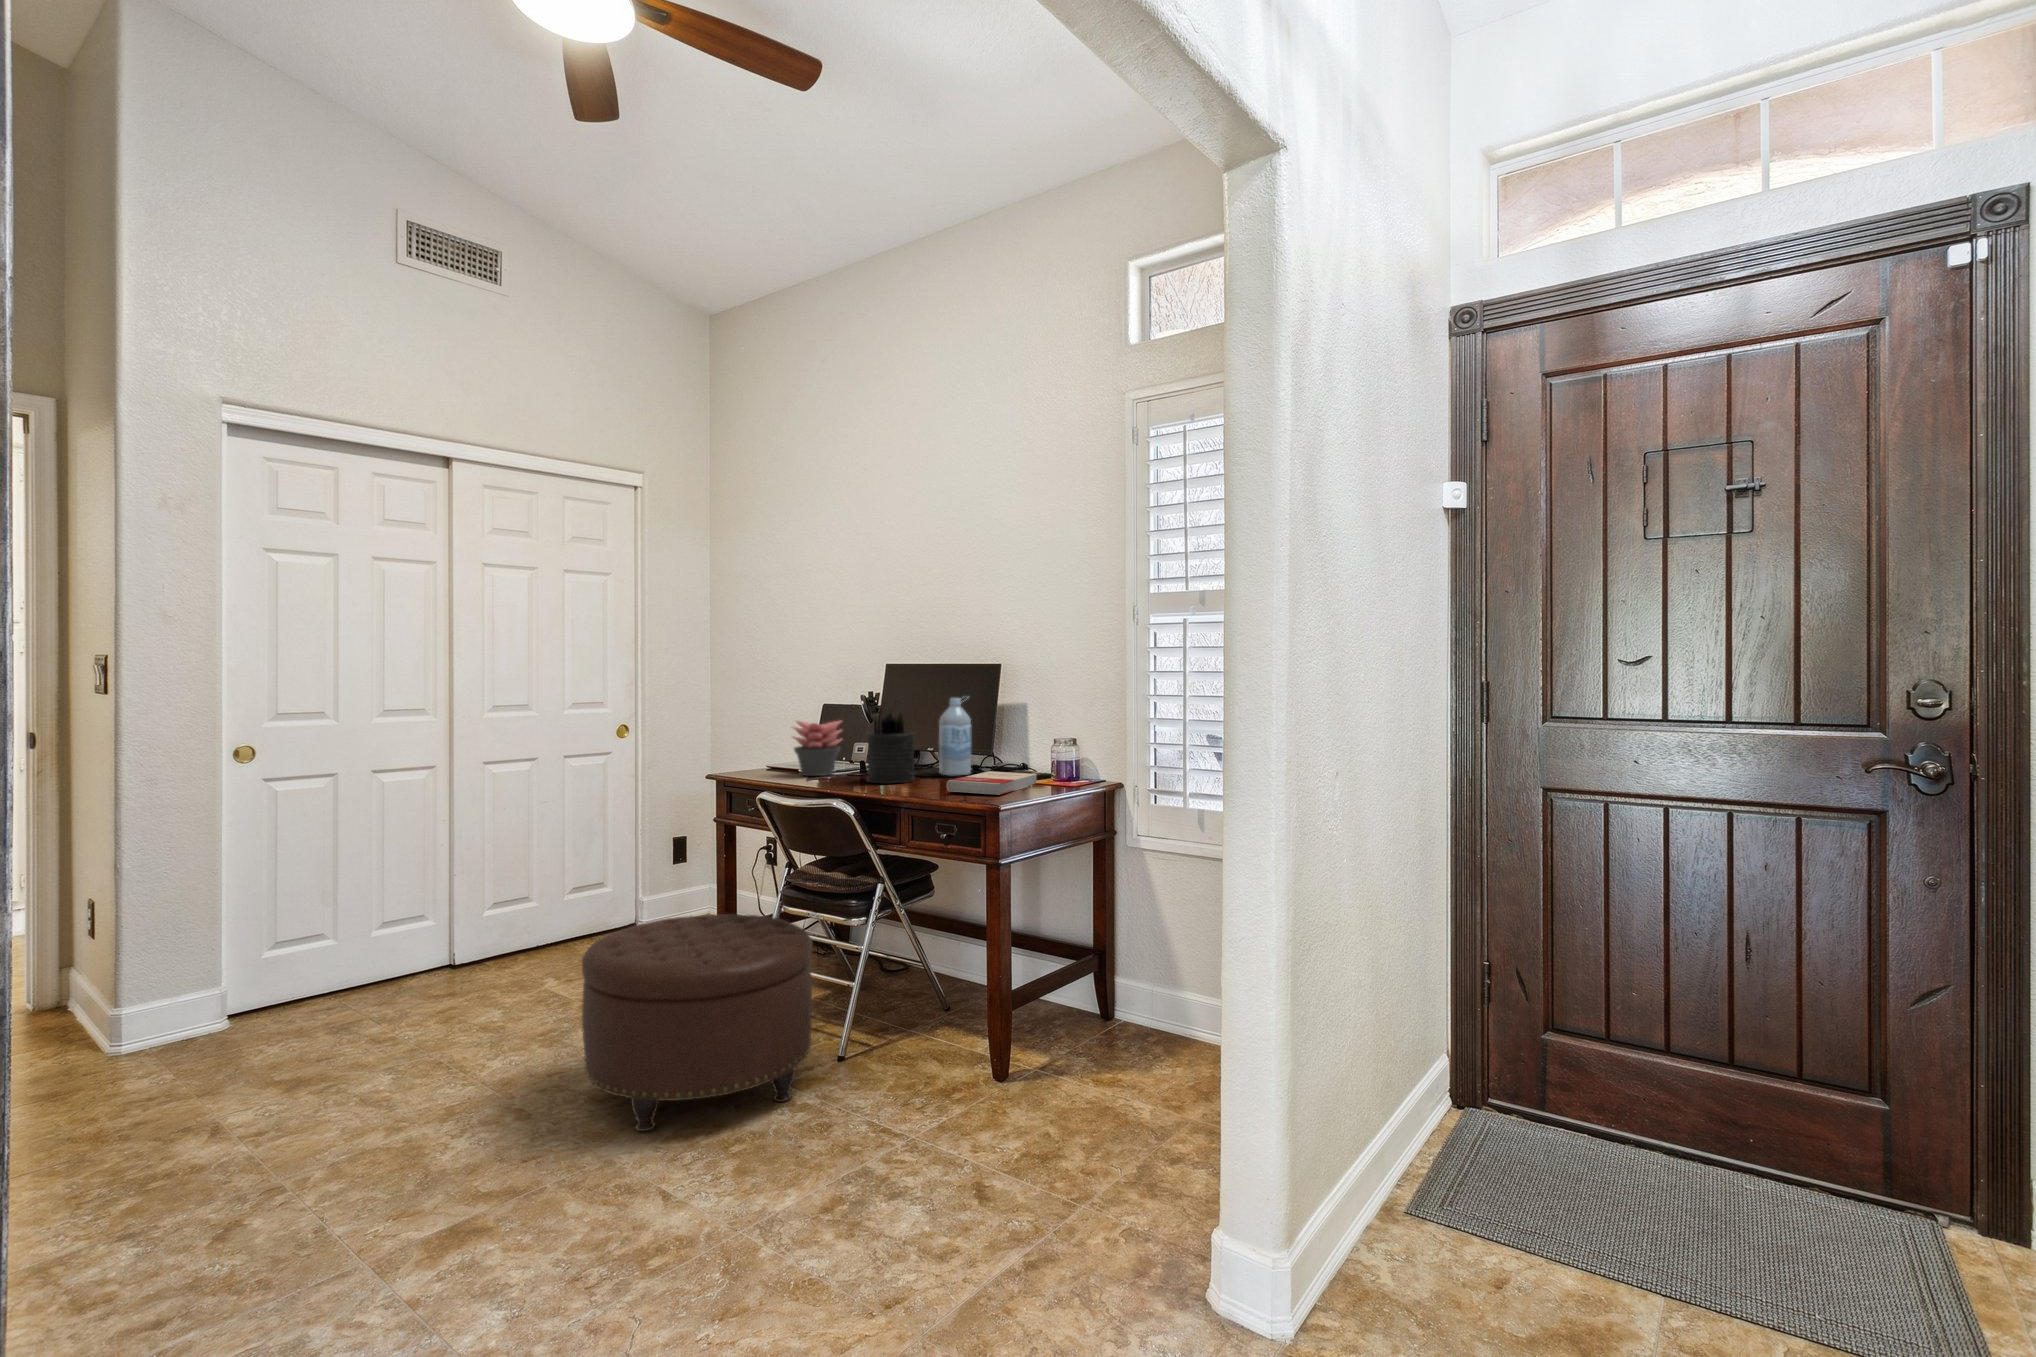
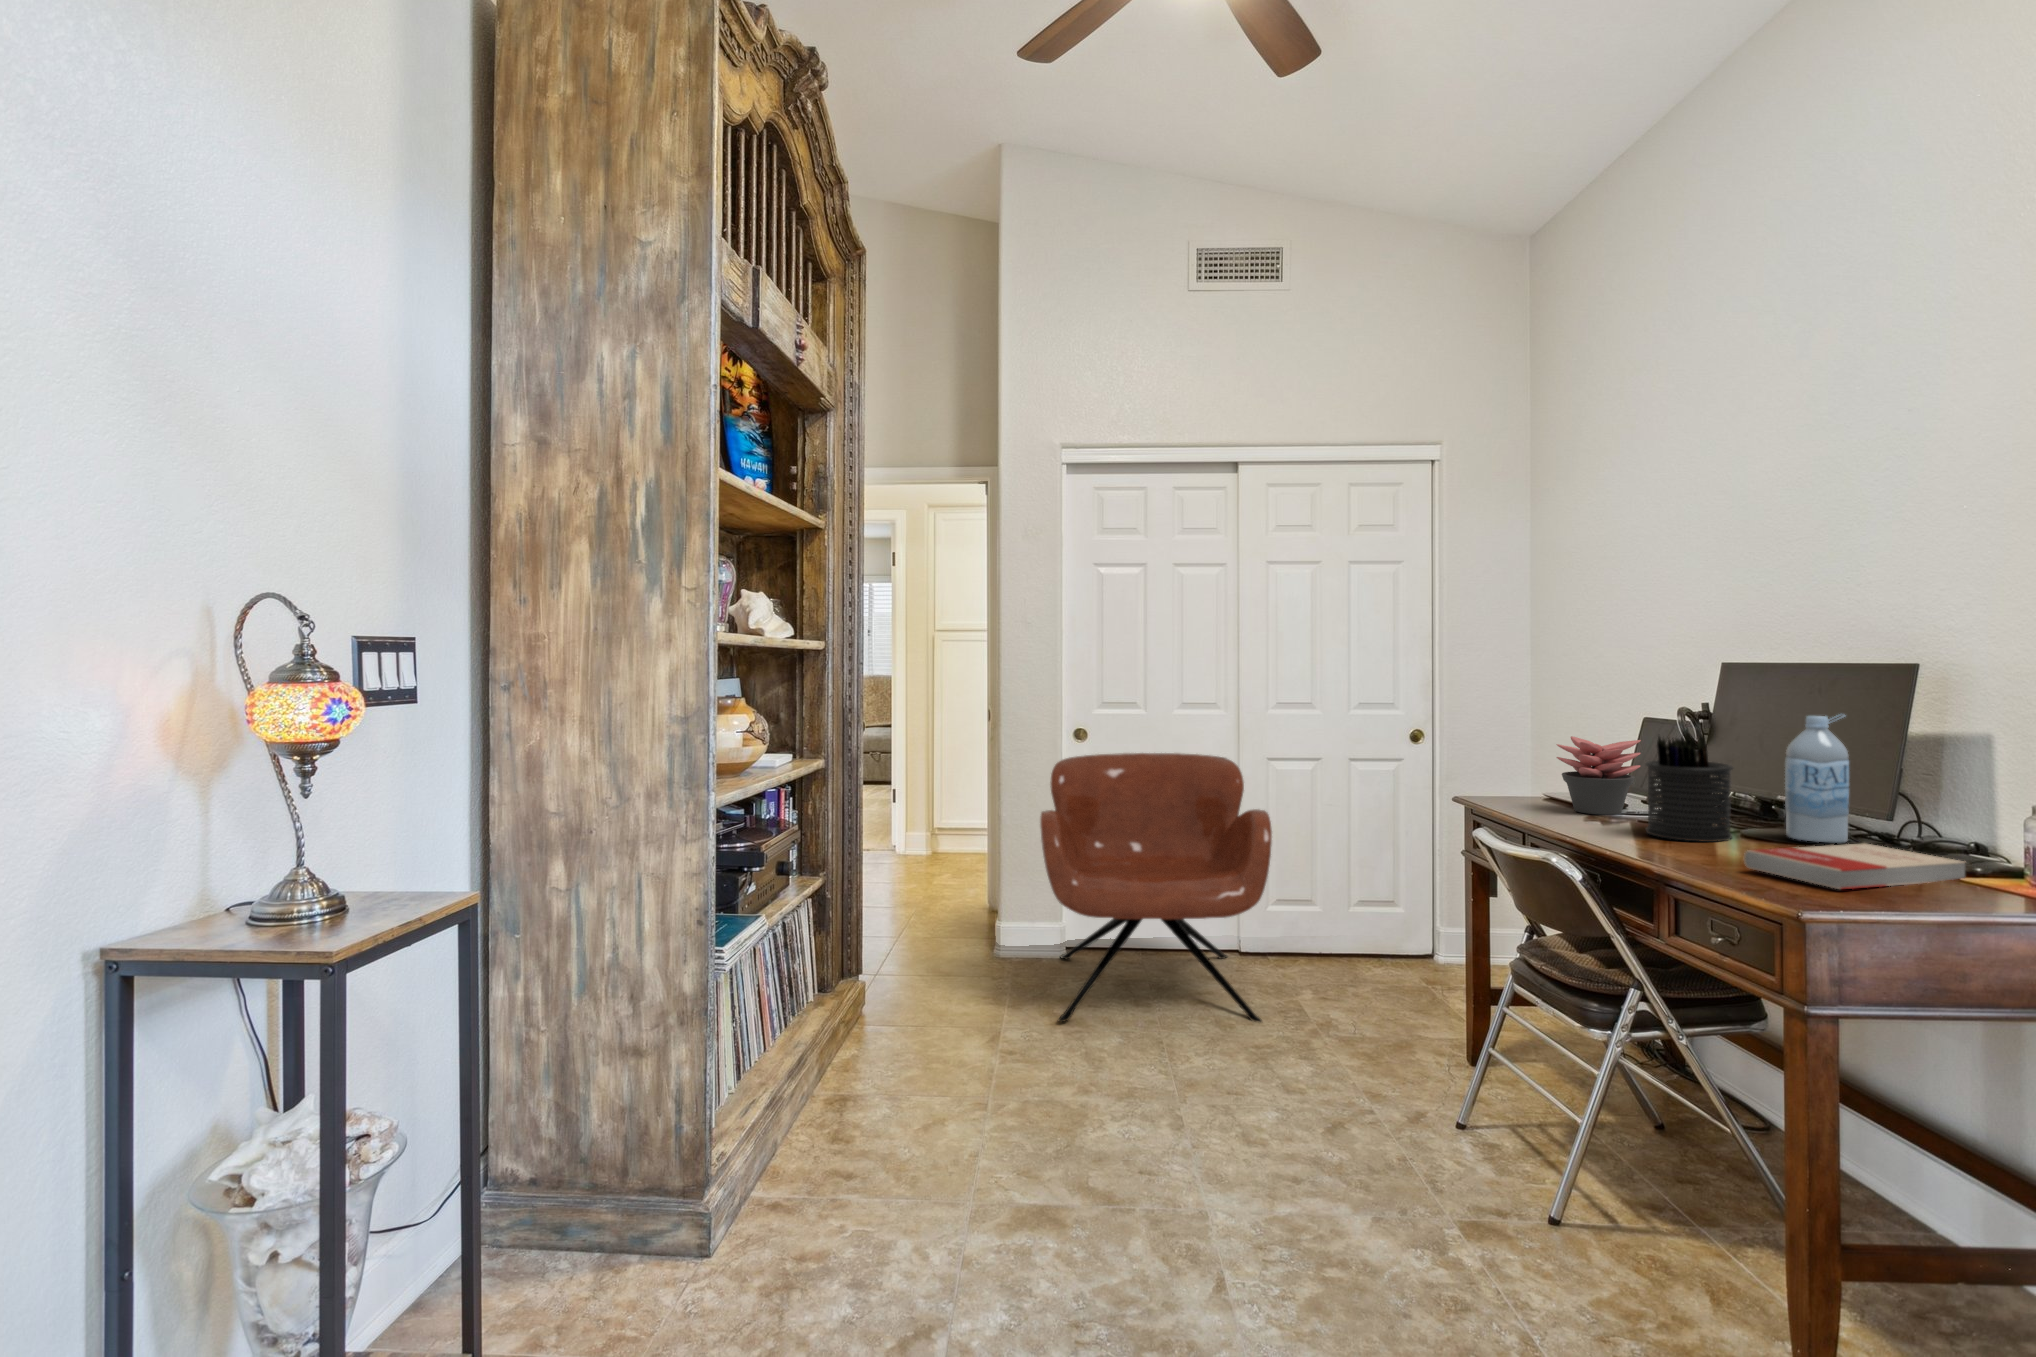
armchair: none [224,762,533,1078] -> present [1040,753,1272,1023]
ottoman: present [582,914,812,1131] -> none [1218,961,1503,1247]

